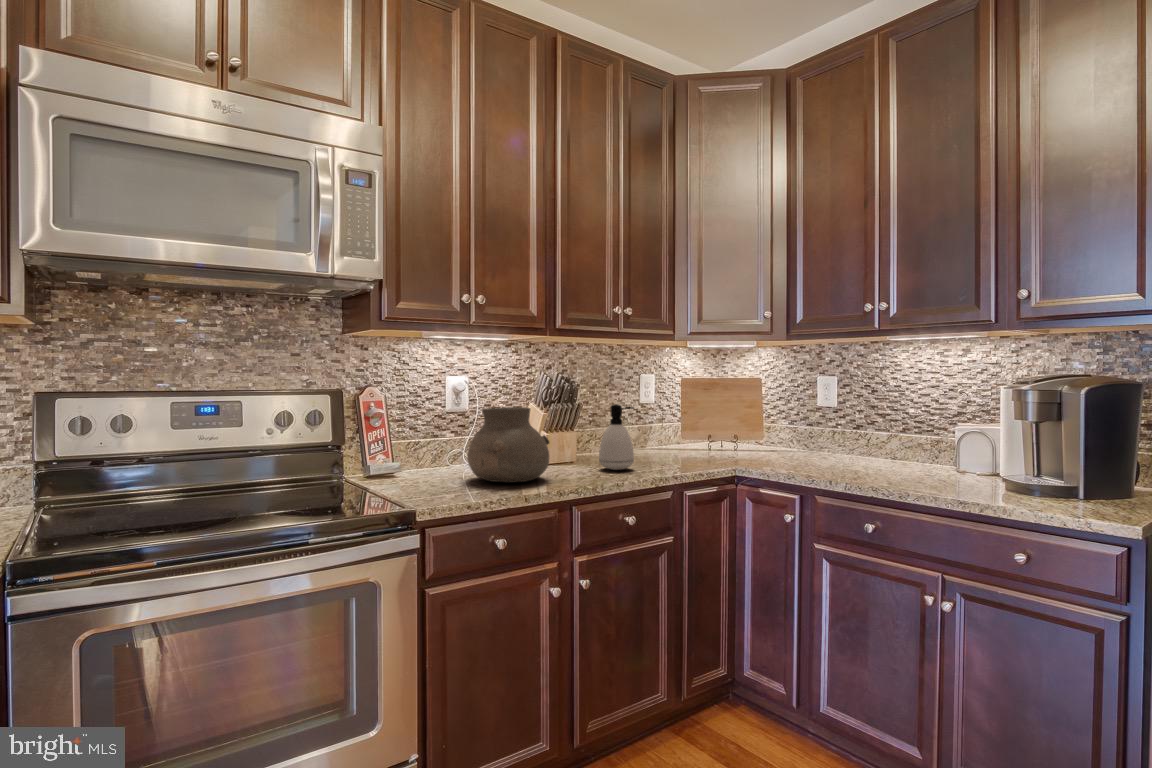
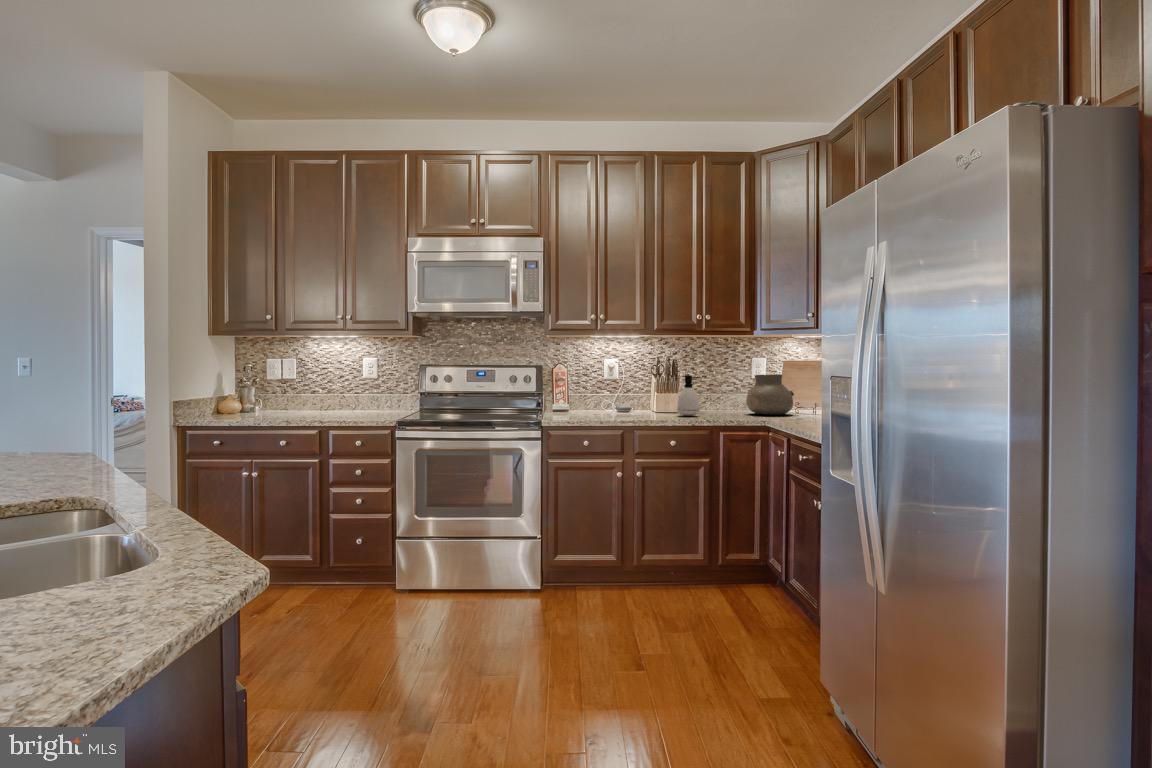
vase: present [467,407,549,482] -> present [746,375,794,415]

